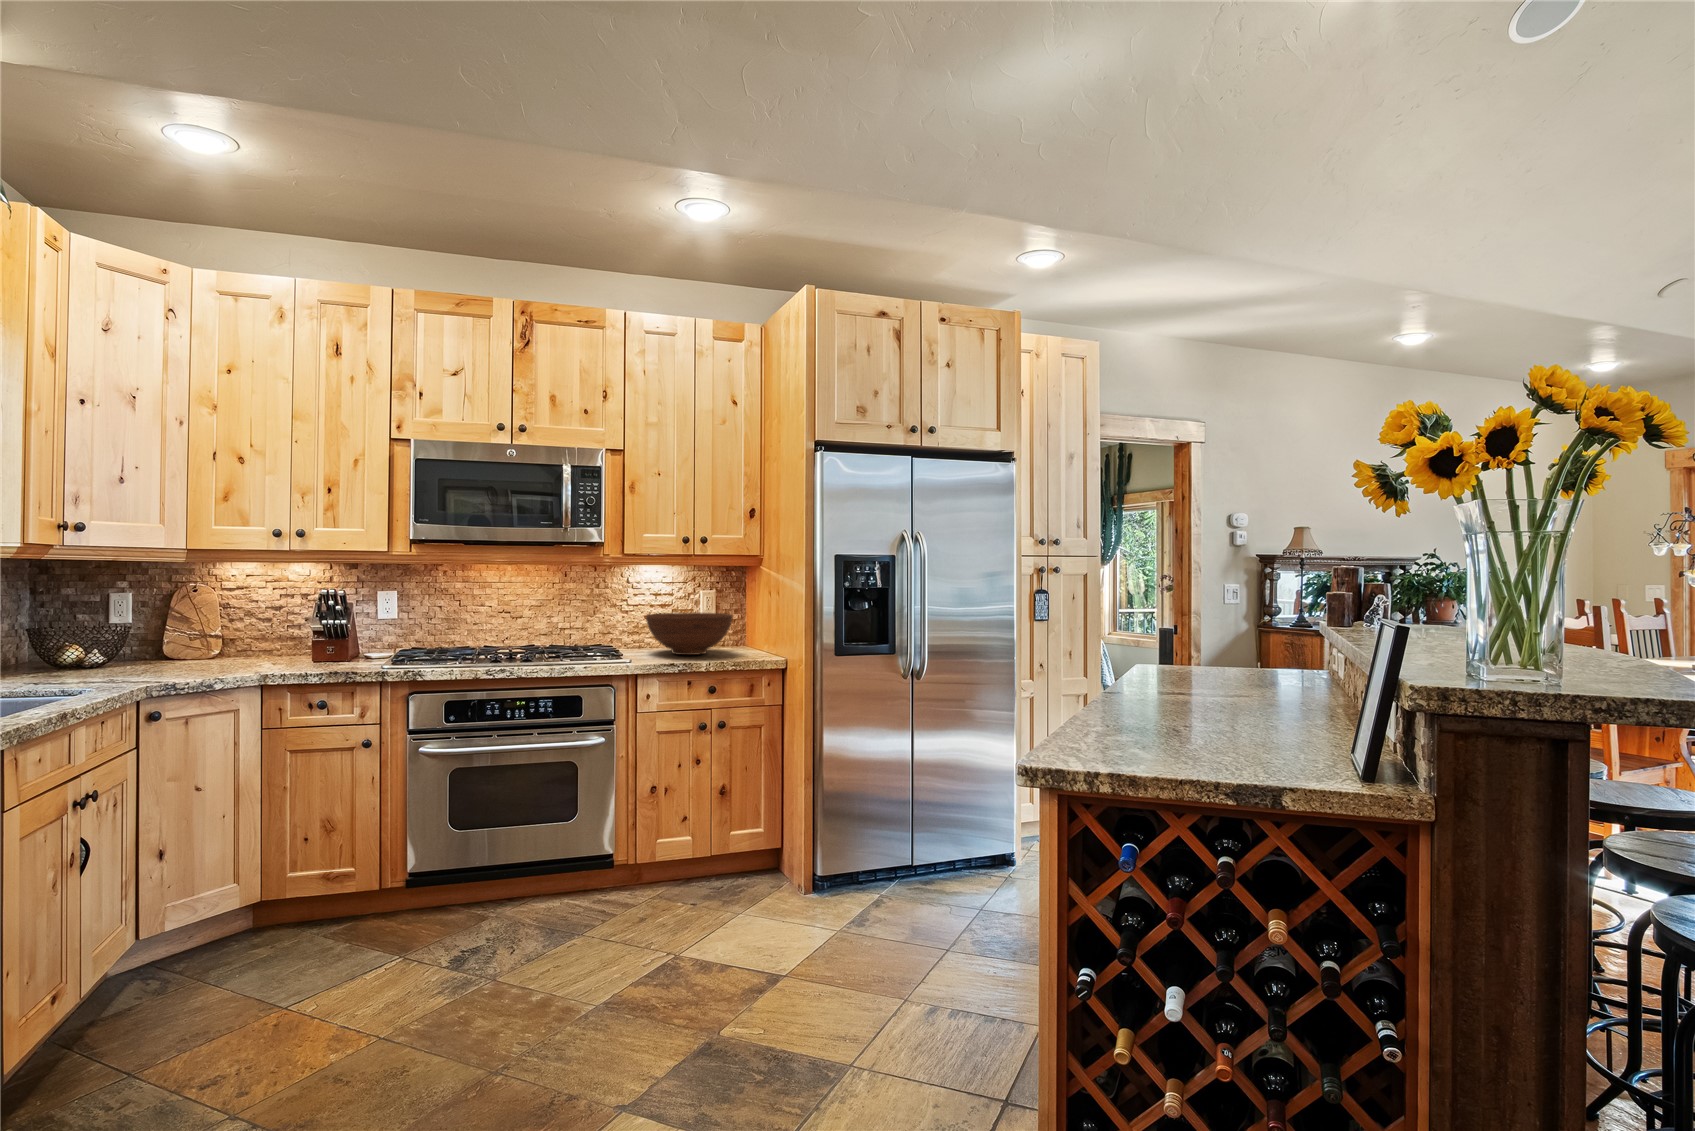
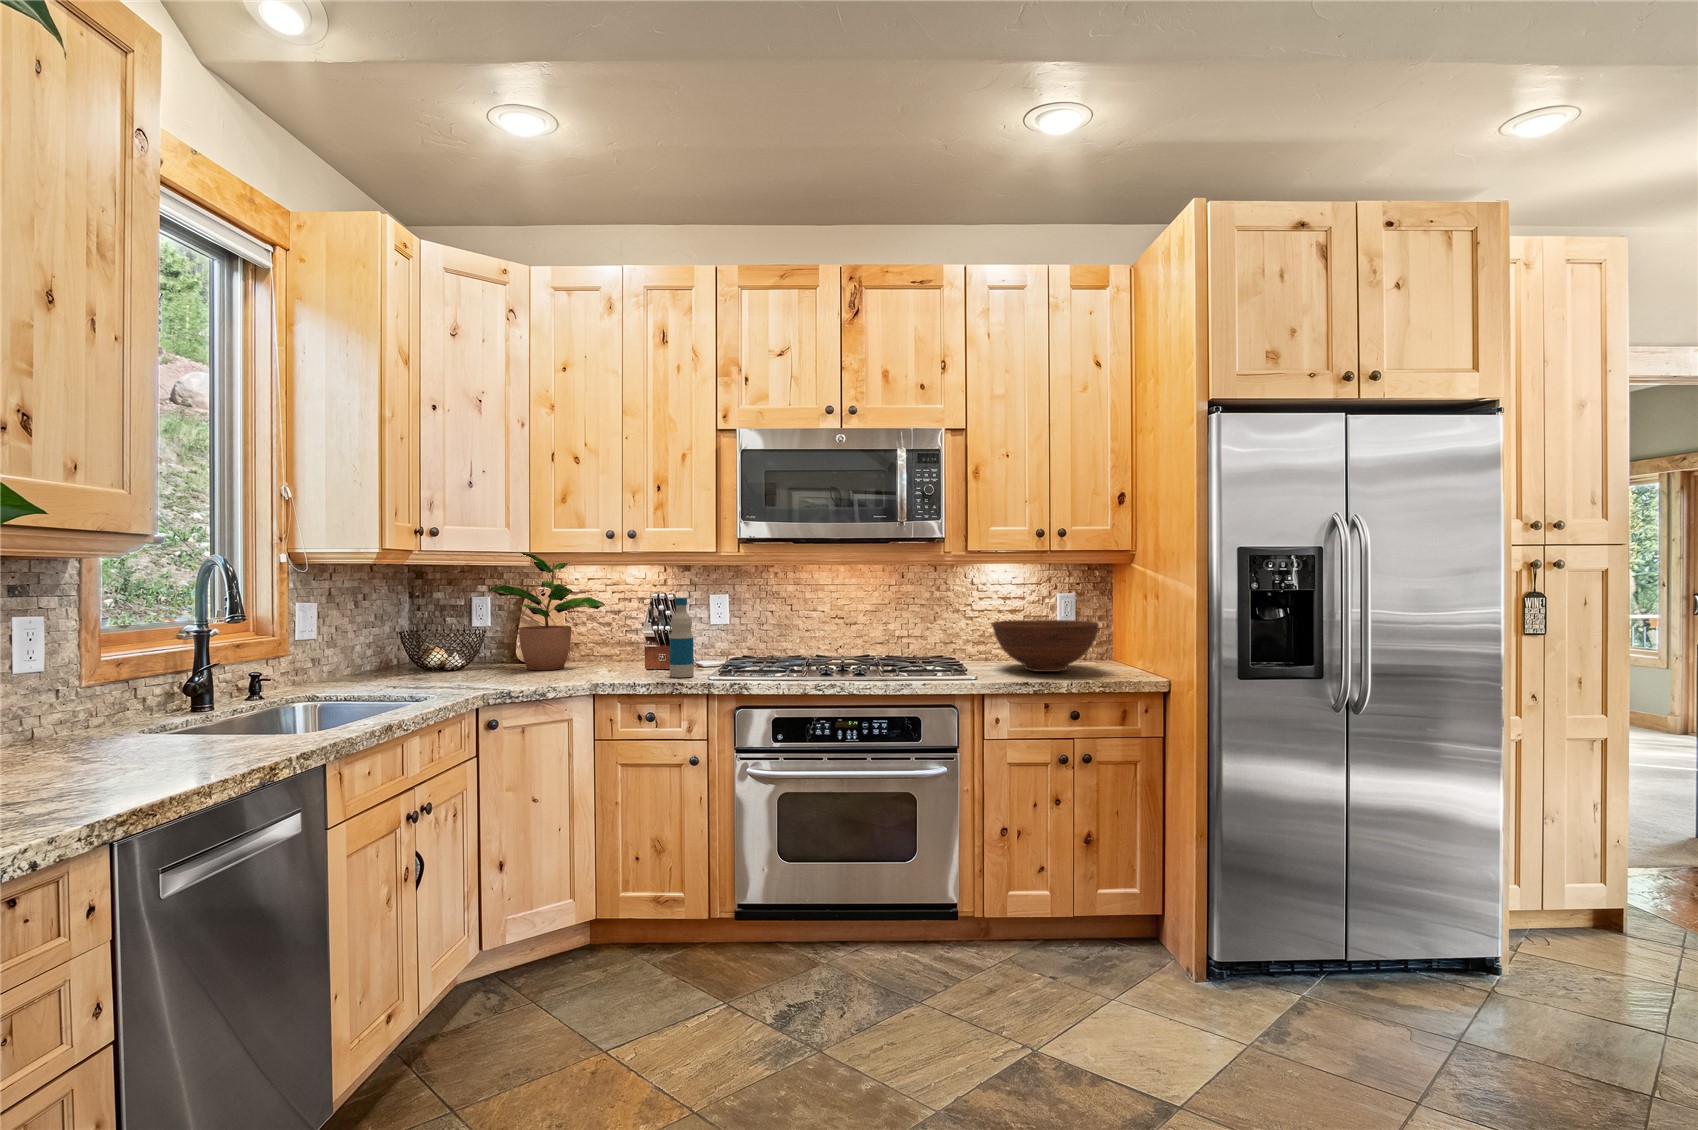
potted plant: none [137,548,270,665] -> present [490,552,605,670]
bottle: none [343,594,368,667] -> present [670,598,694,677]

